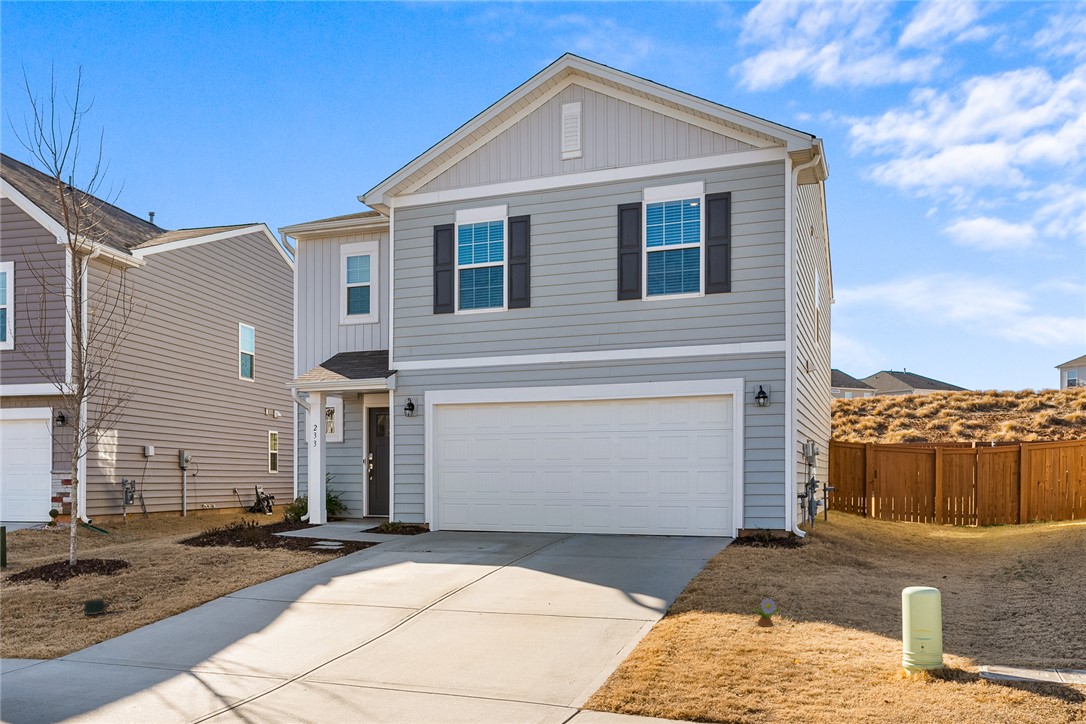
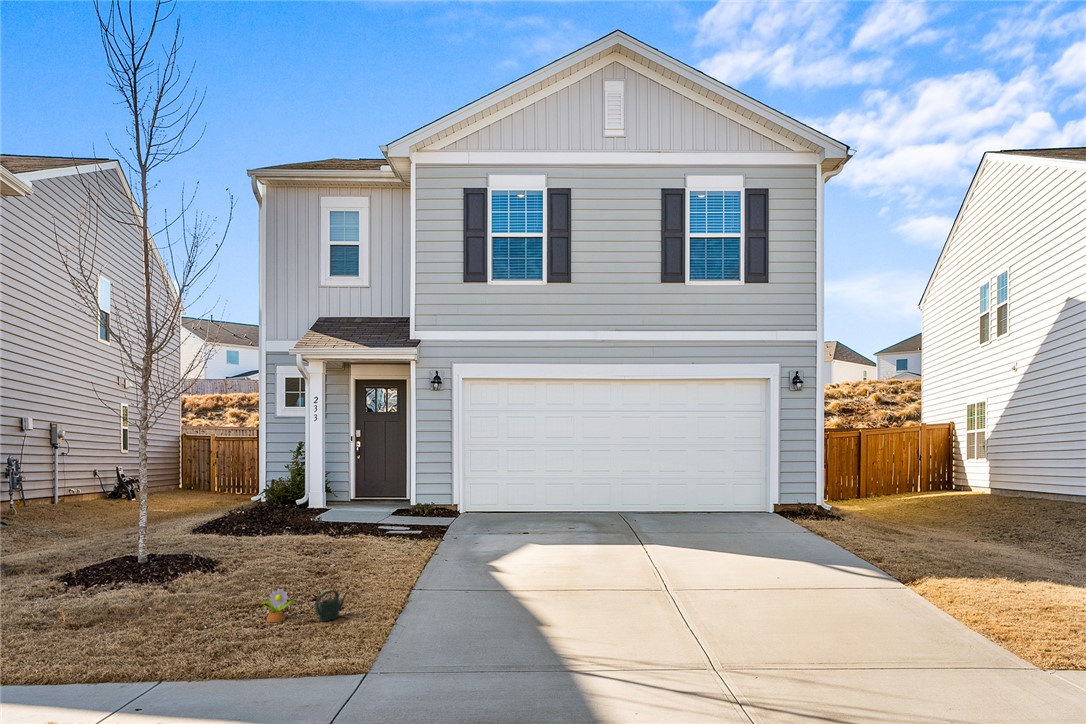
decorative plant: present [752,598,780,627] -> present [260,588,295,622]

